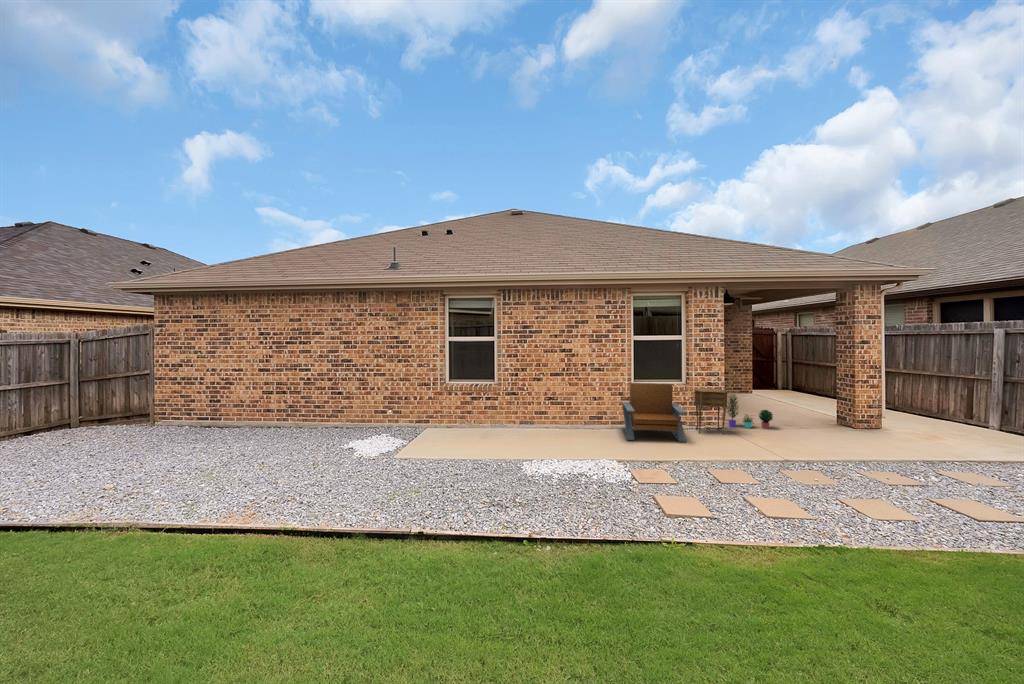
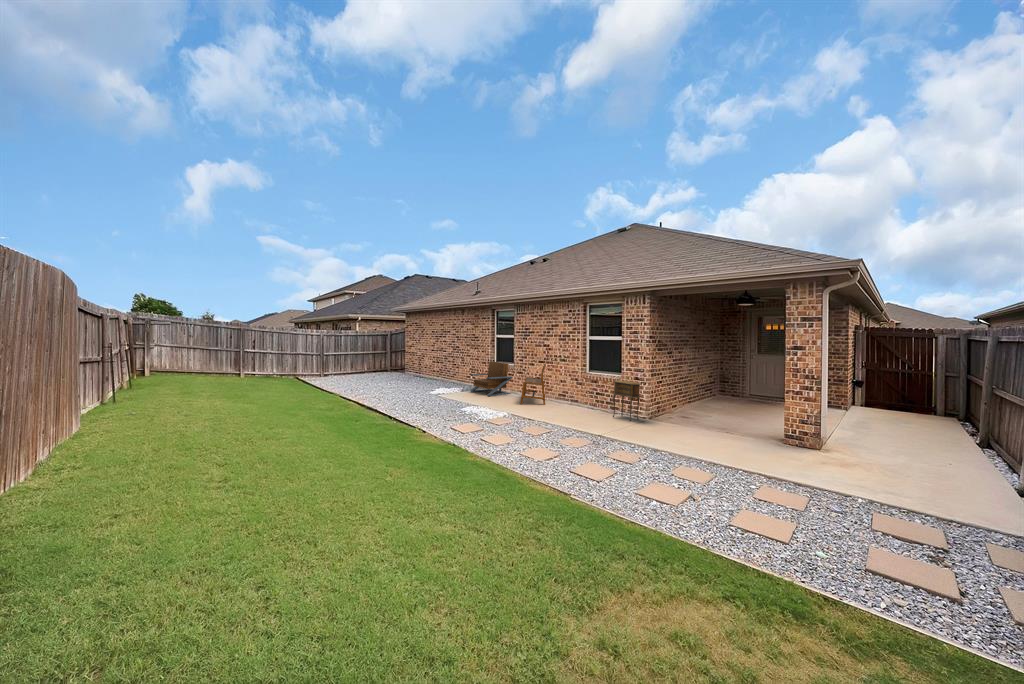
bench: none [532,375,593,439] -> present [521,364,545,405]
lounge chair: present [622,383,687,442] -> present [470,361,513,396]
potted plant: present [727,394,773,429] -> none [654,390,692,426]

